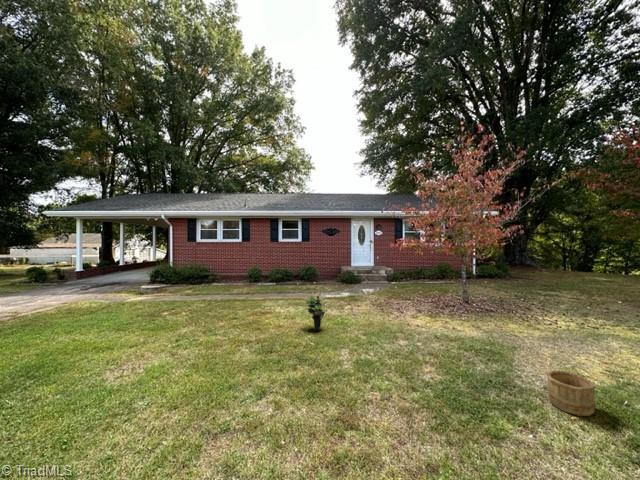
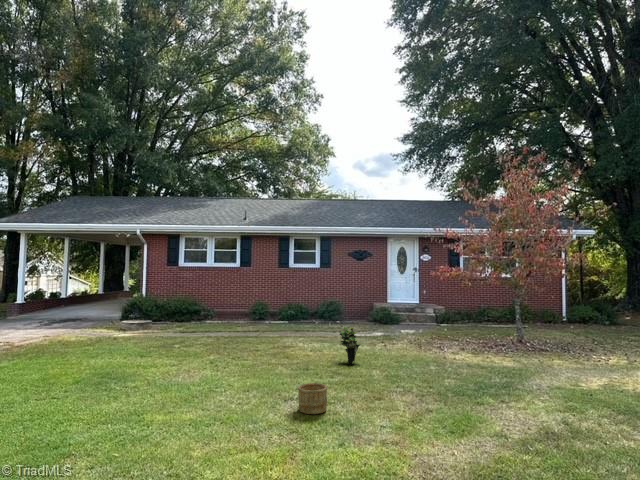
wooden bucket: present [546,370,596,416] -> present [298,383,327,414]

